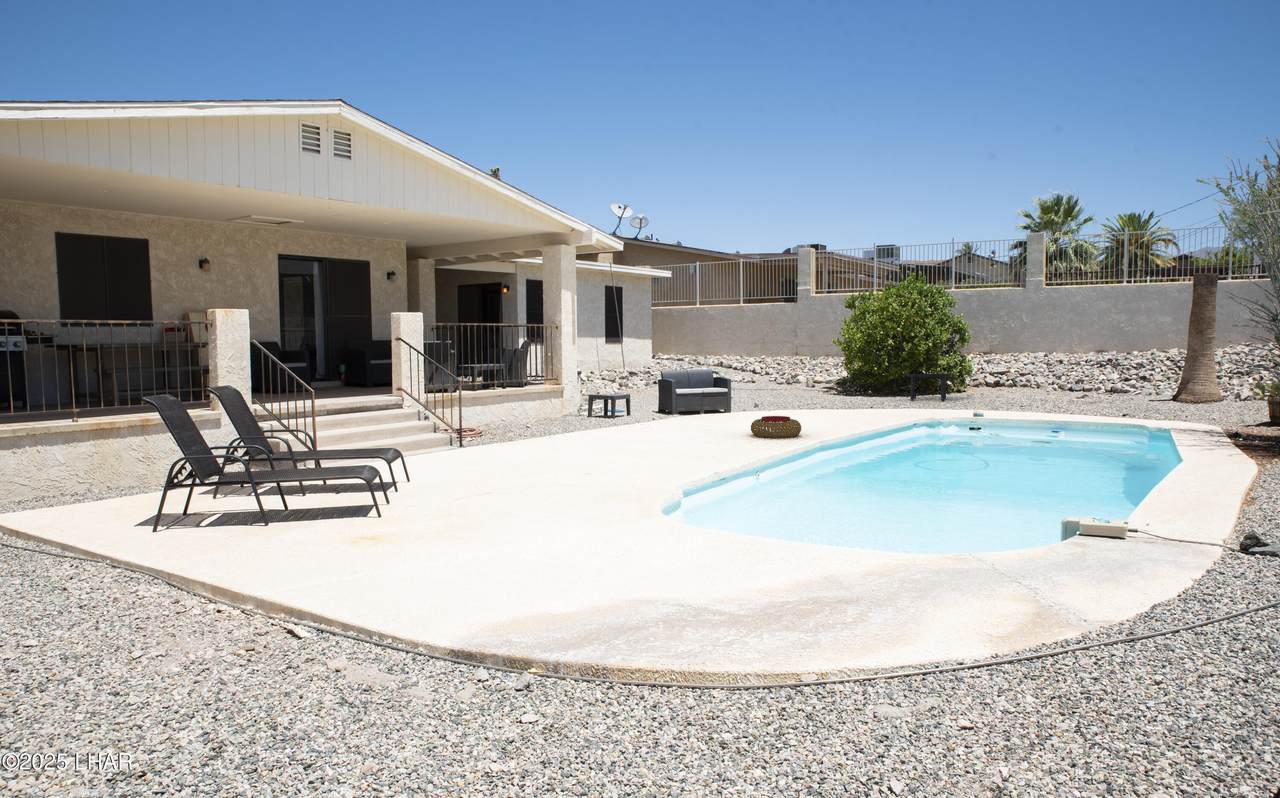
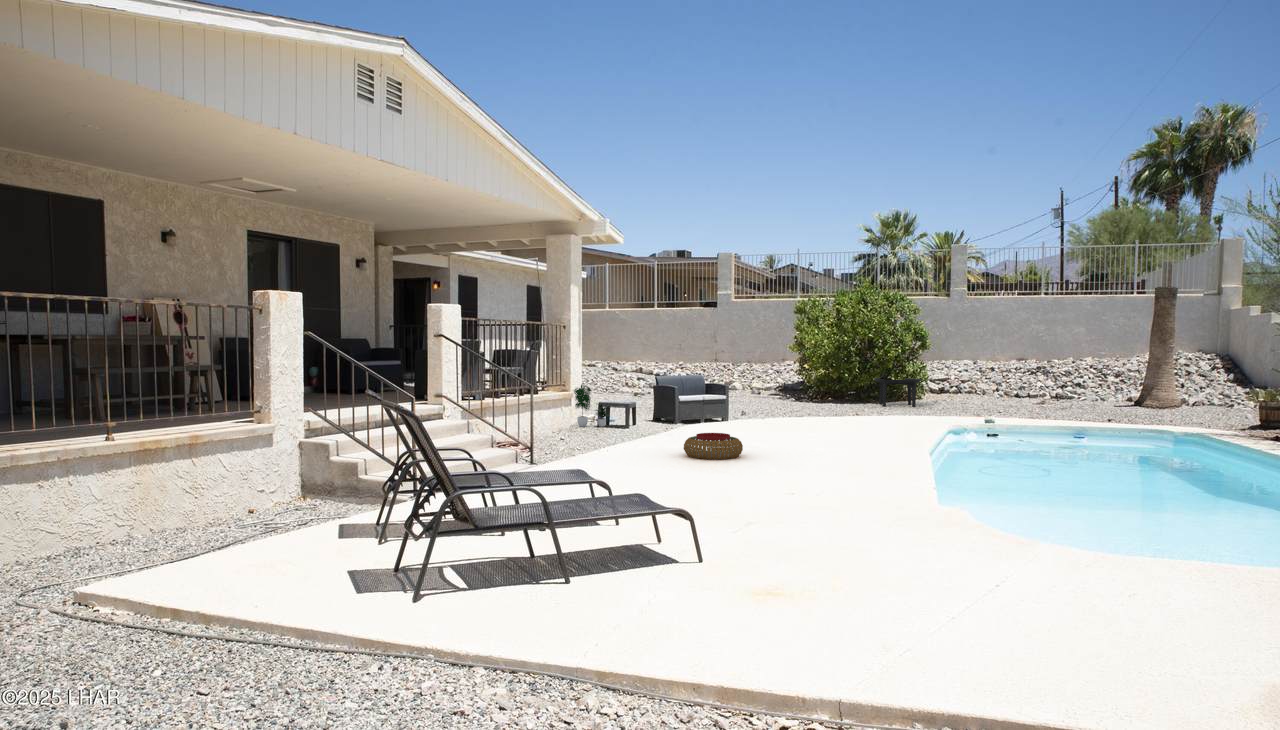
potted plant: none [567,379,602,417] -> present [574,385,609,427]
pouf: present [751,416,801,438] -> present [684,433,743,459]

